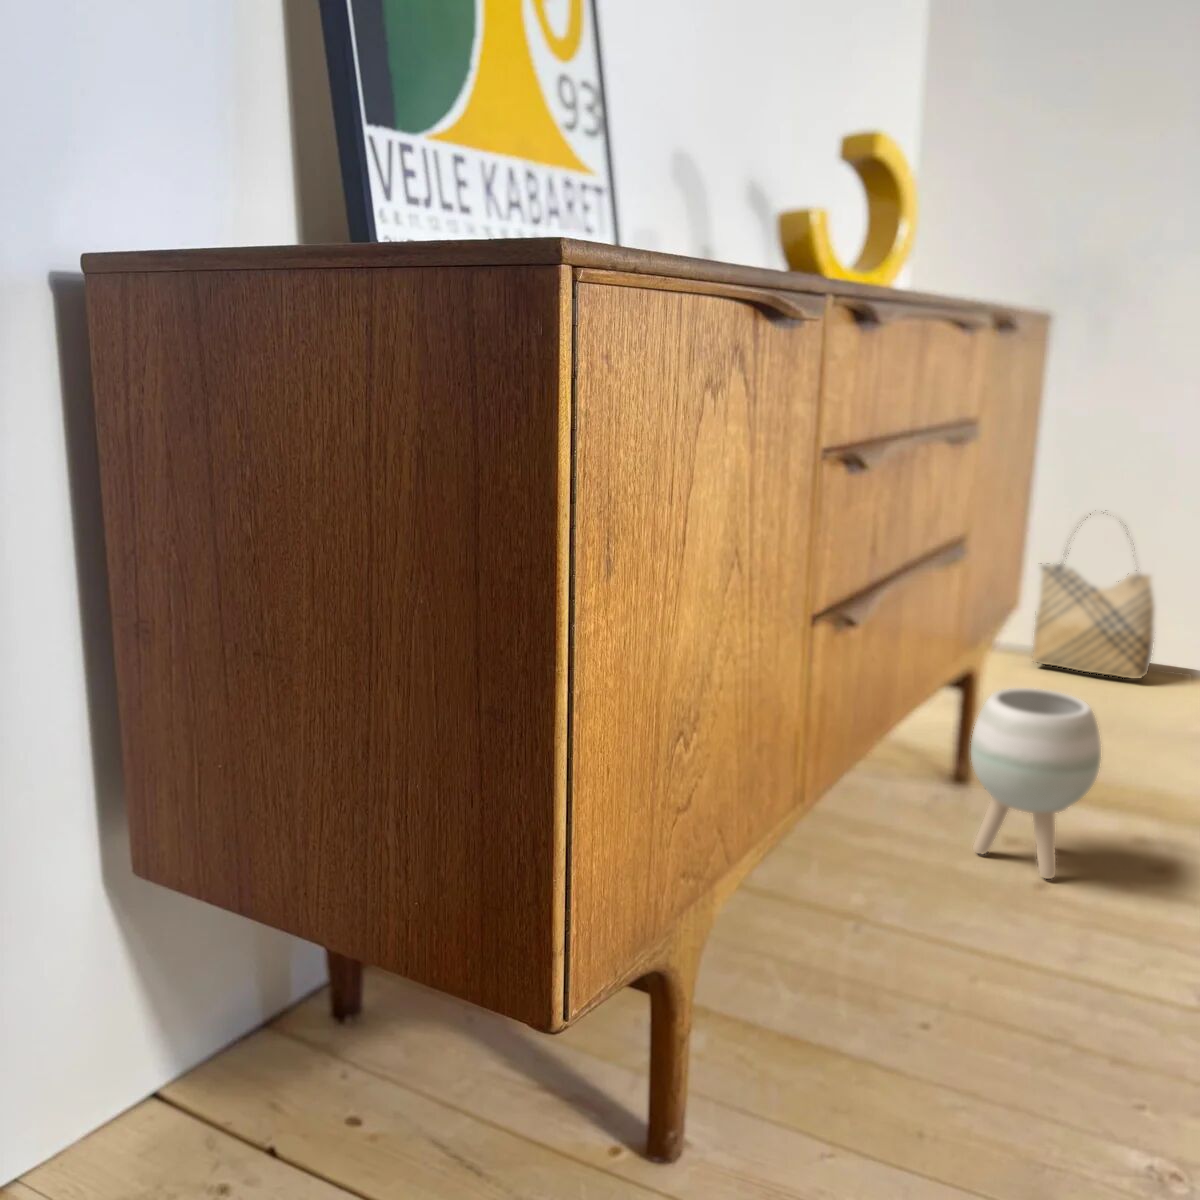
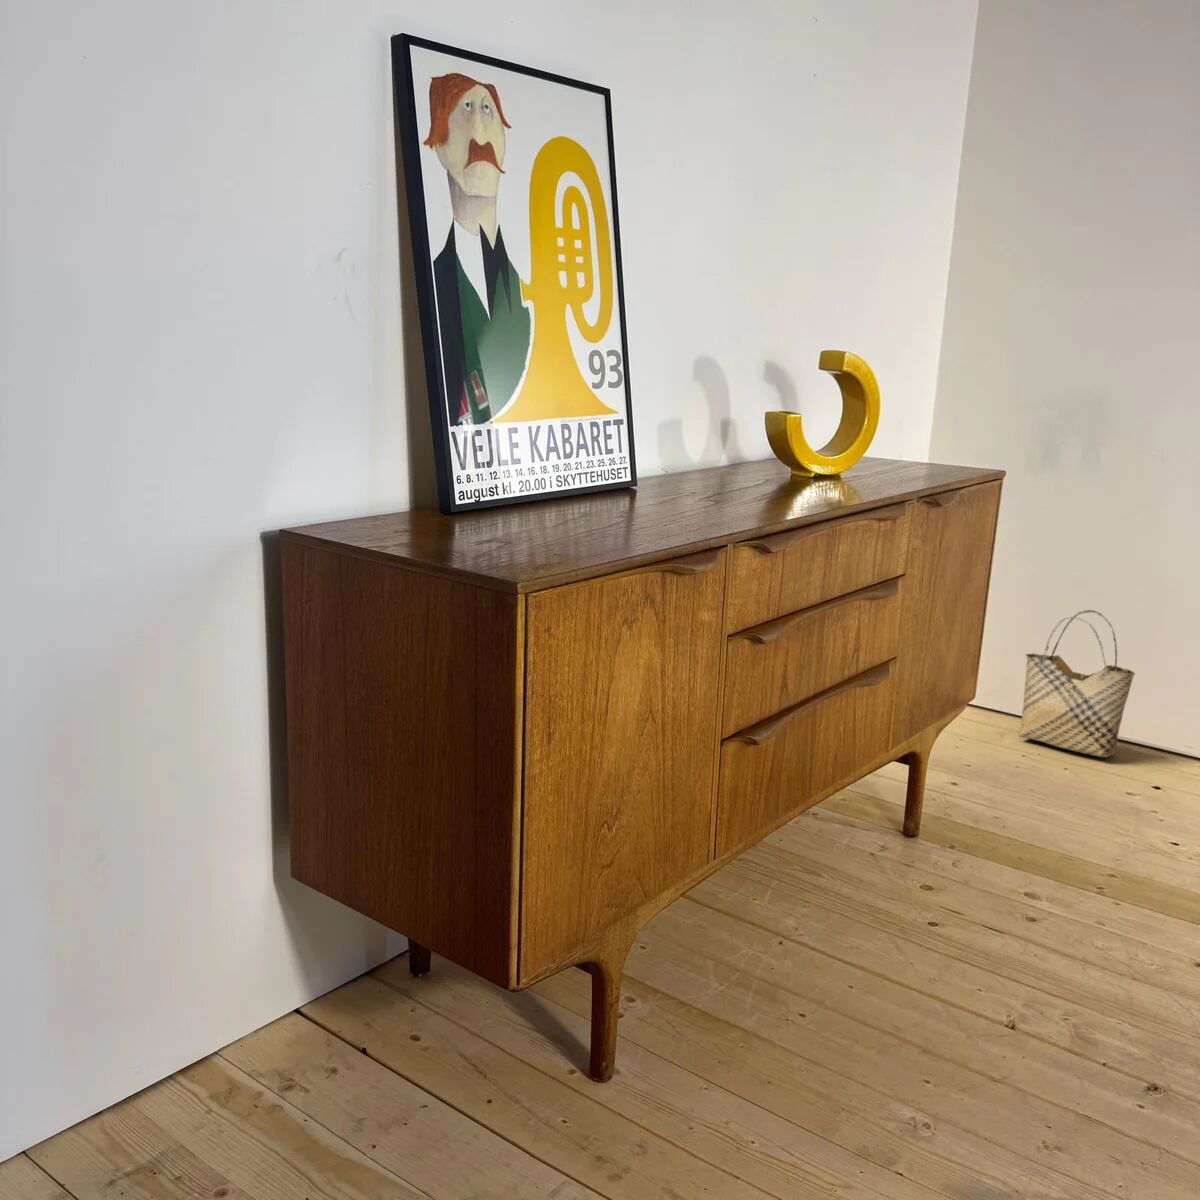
planter: present [971,688,1101,879] -> none [888,777,982,922]

